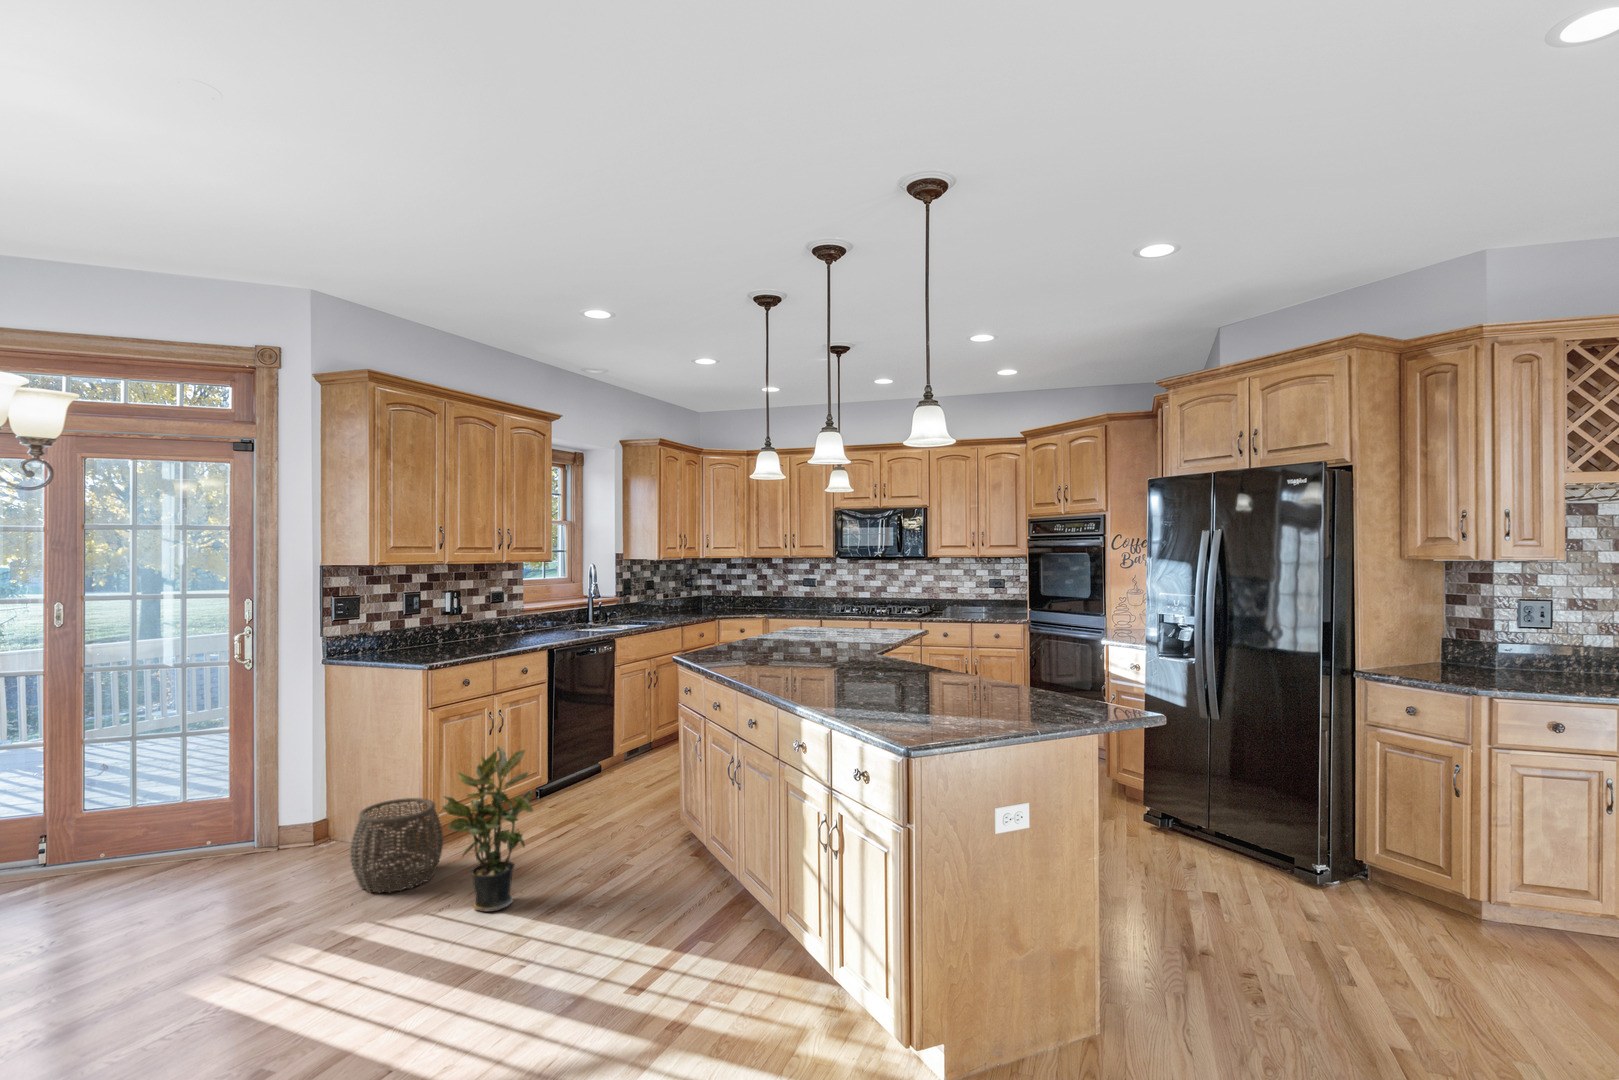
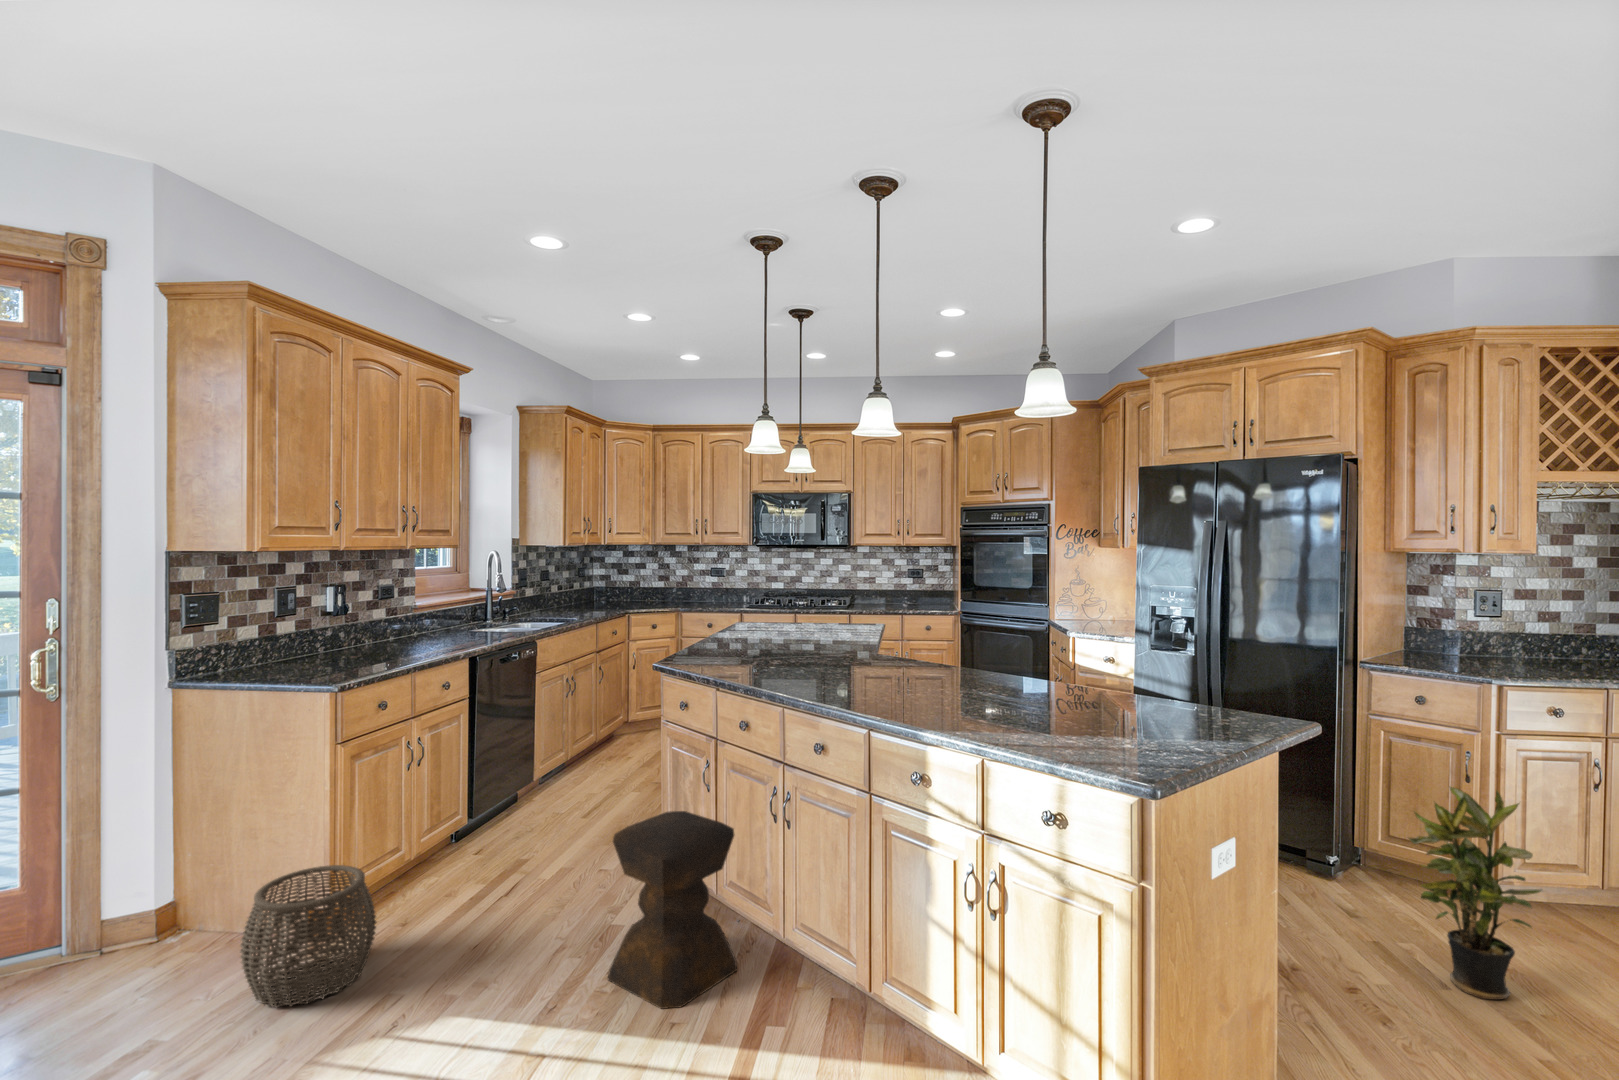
potted plant: present [443,747,533,912] -> present [1409,787,1541,1000]
stool: none [597,774,701,923] -> present [608,811,737,1009]

